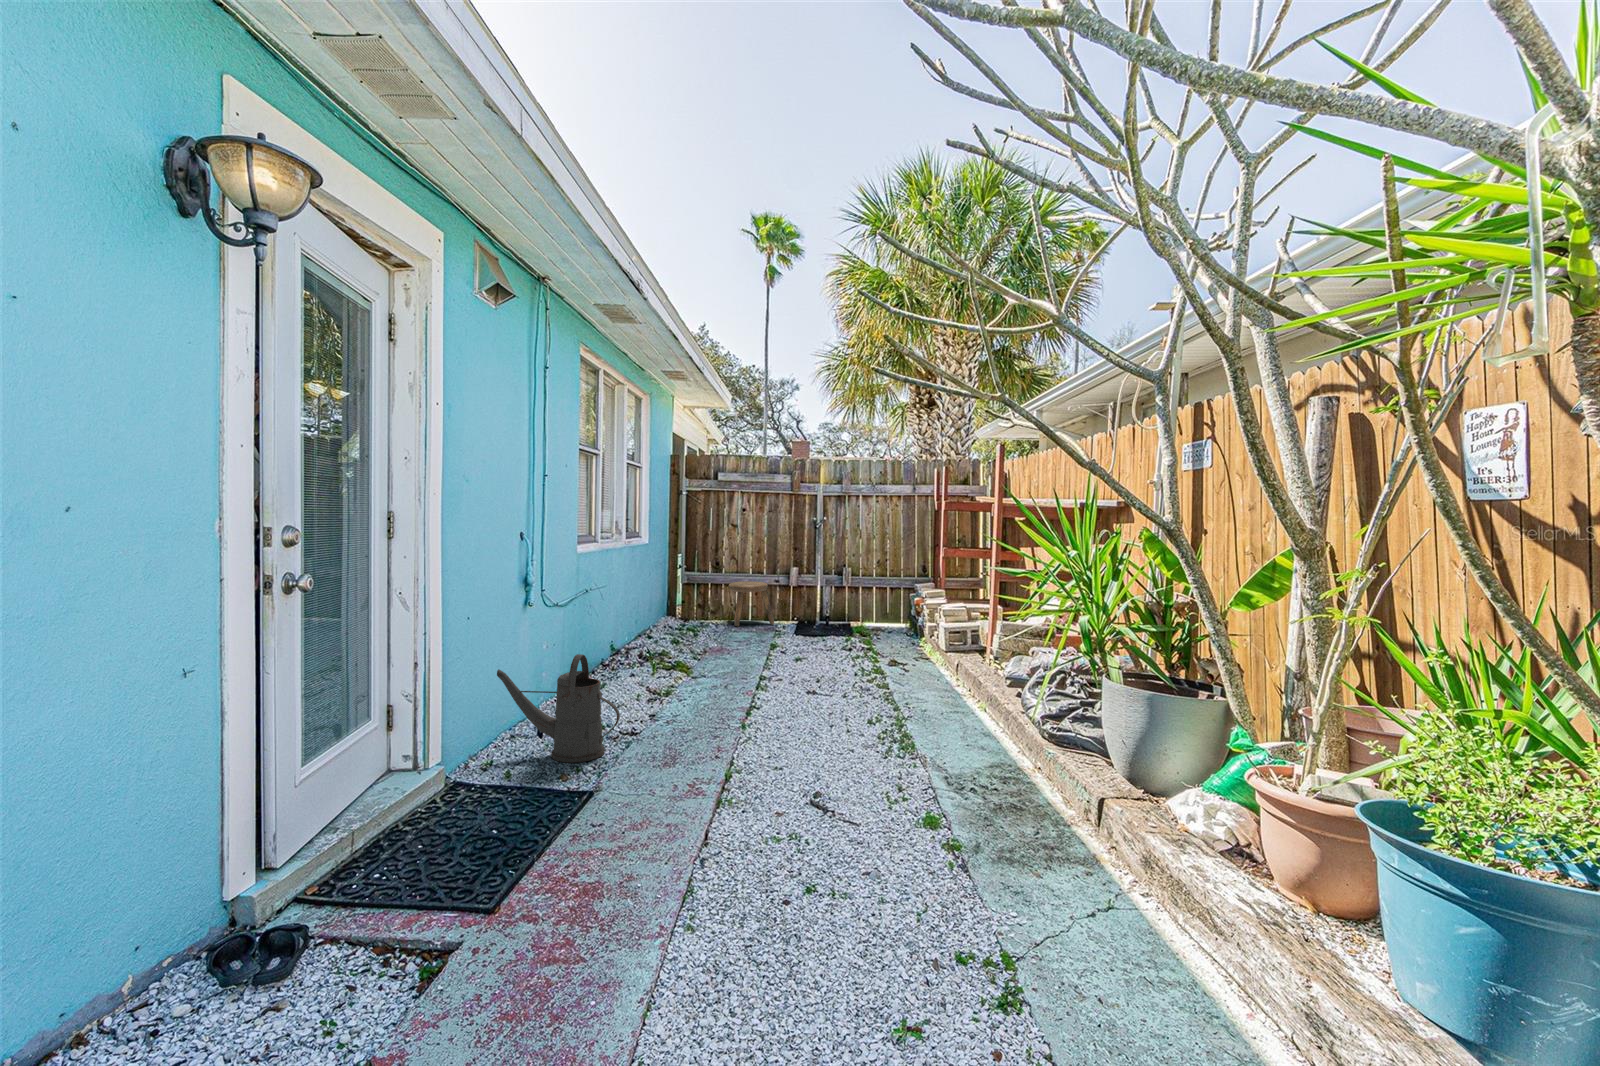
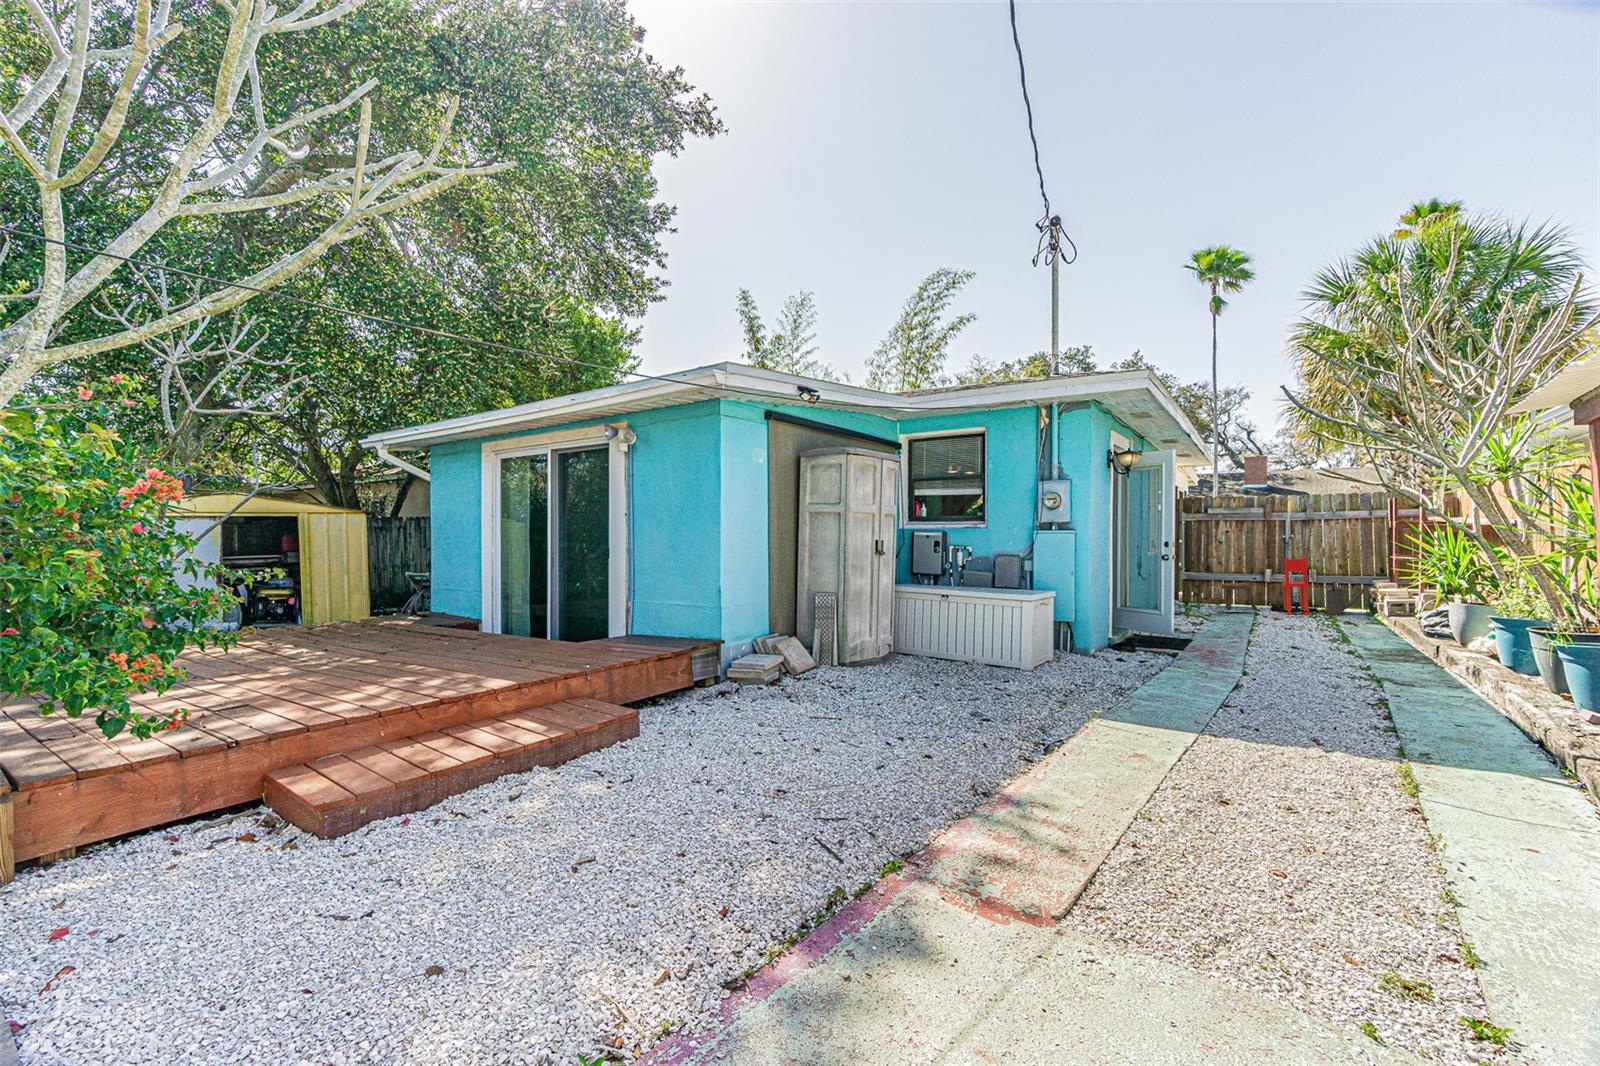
chair: none [806,549,840,629] -> present [1281,557,1309,615]
watering can: present [497,654,620,763] -> present [1319,581,1365,615]

